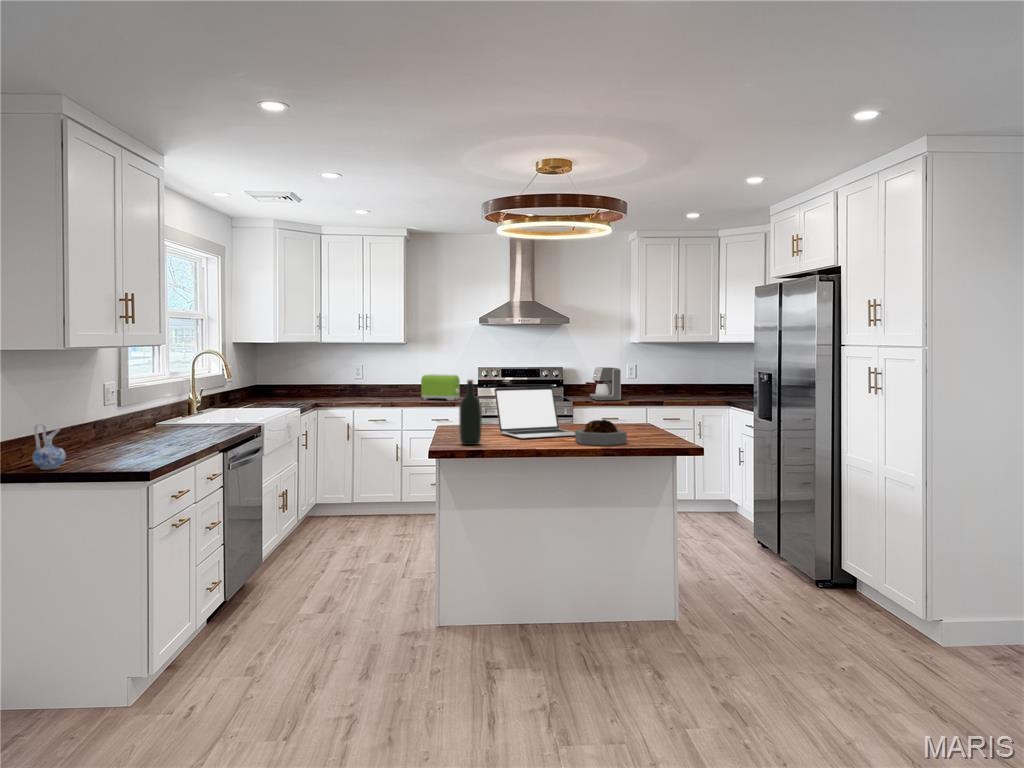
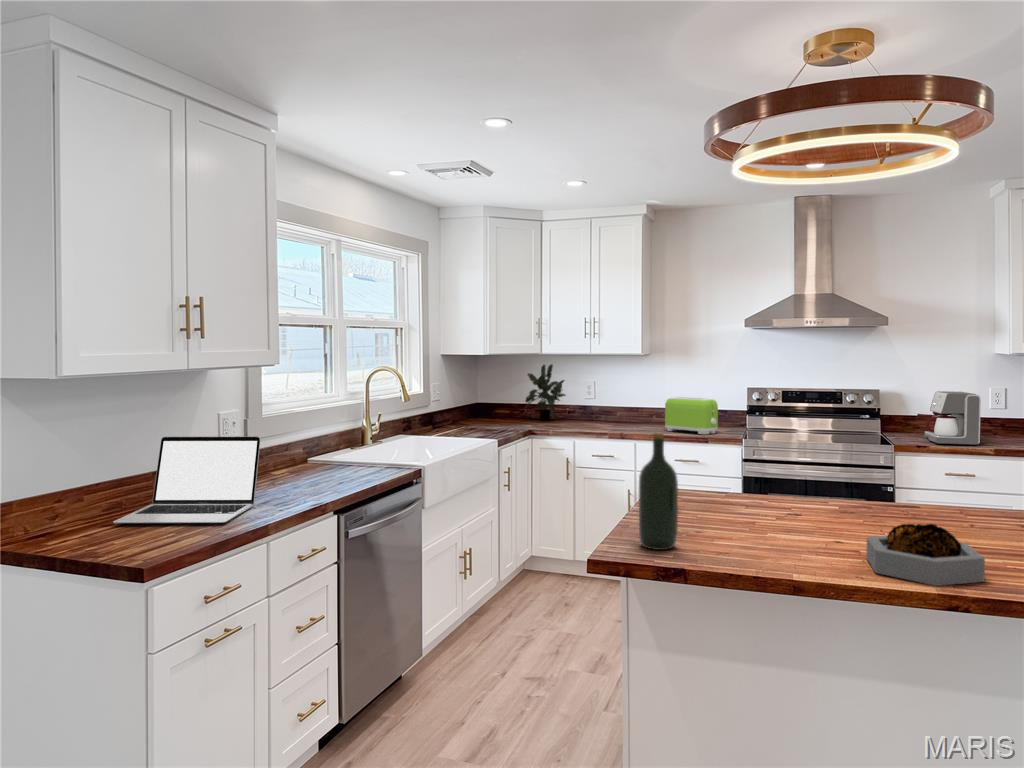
potted plant: none [301,350,338,397] -> present [525,364,565,421]
laptop: present [494,387,575,439] -> present [113,436,260,523]
ceramic pitcher: present [32,423,66,469] -> none [38,479,83,542]

